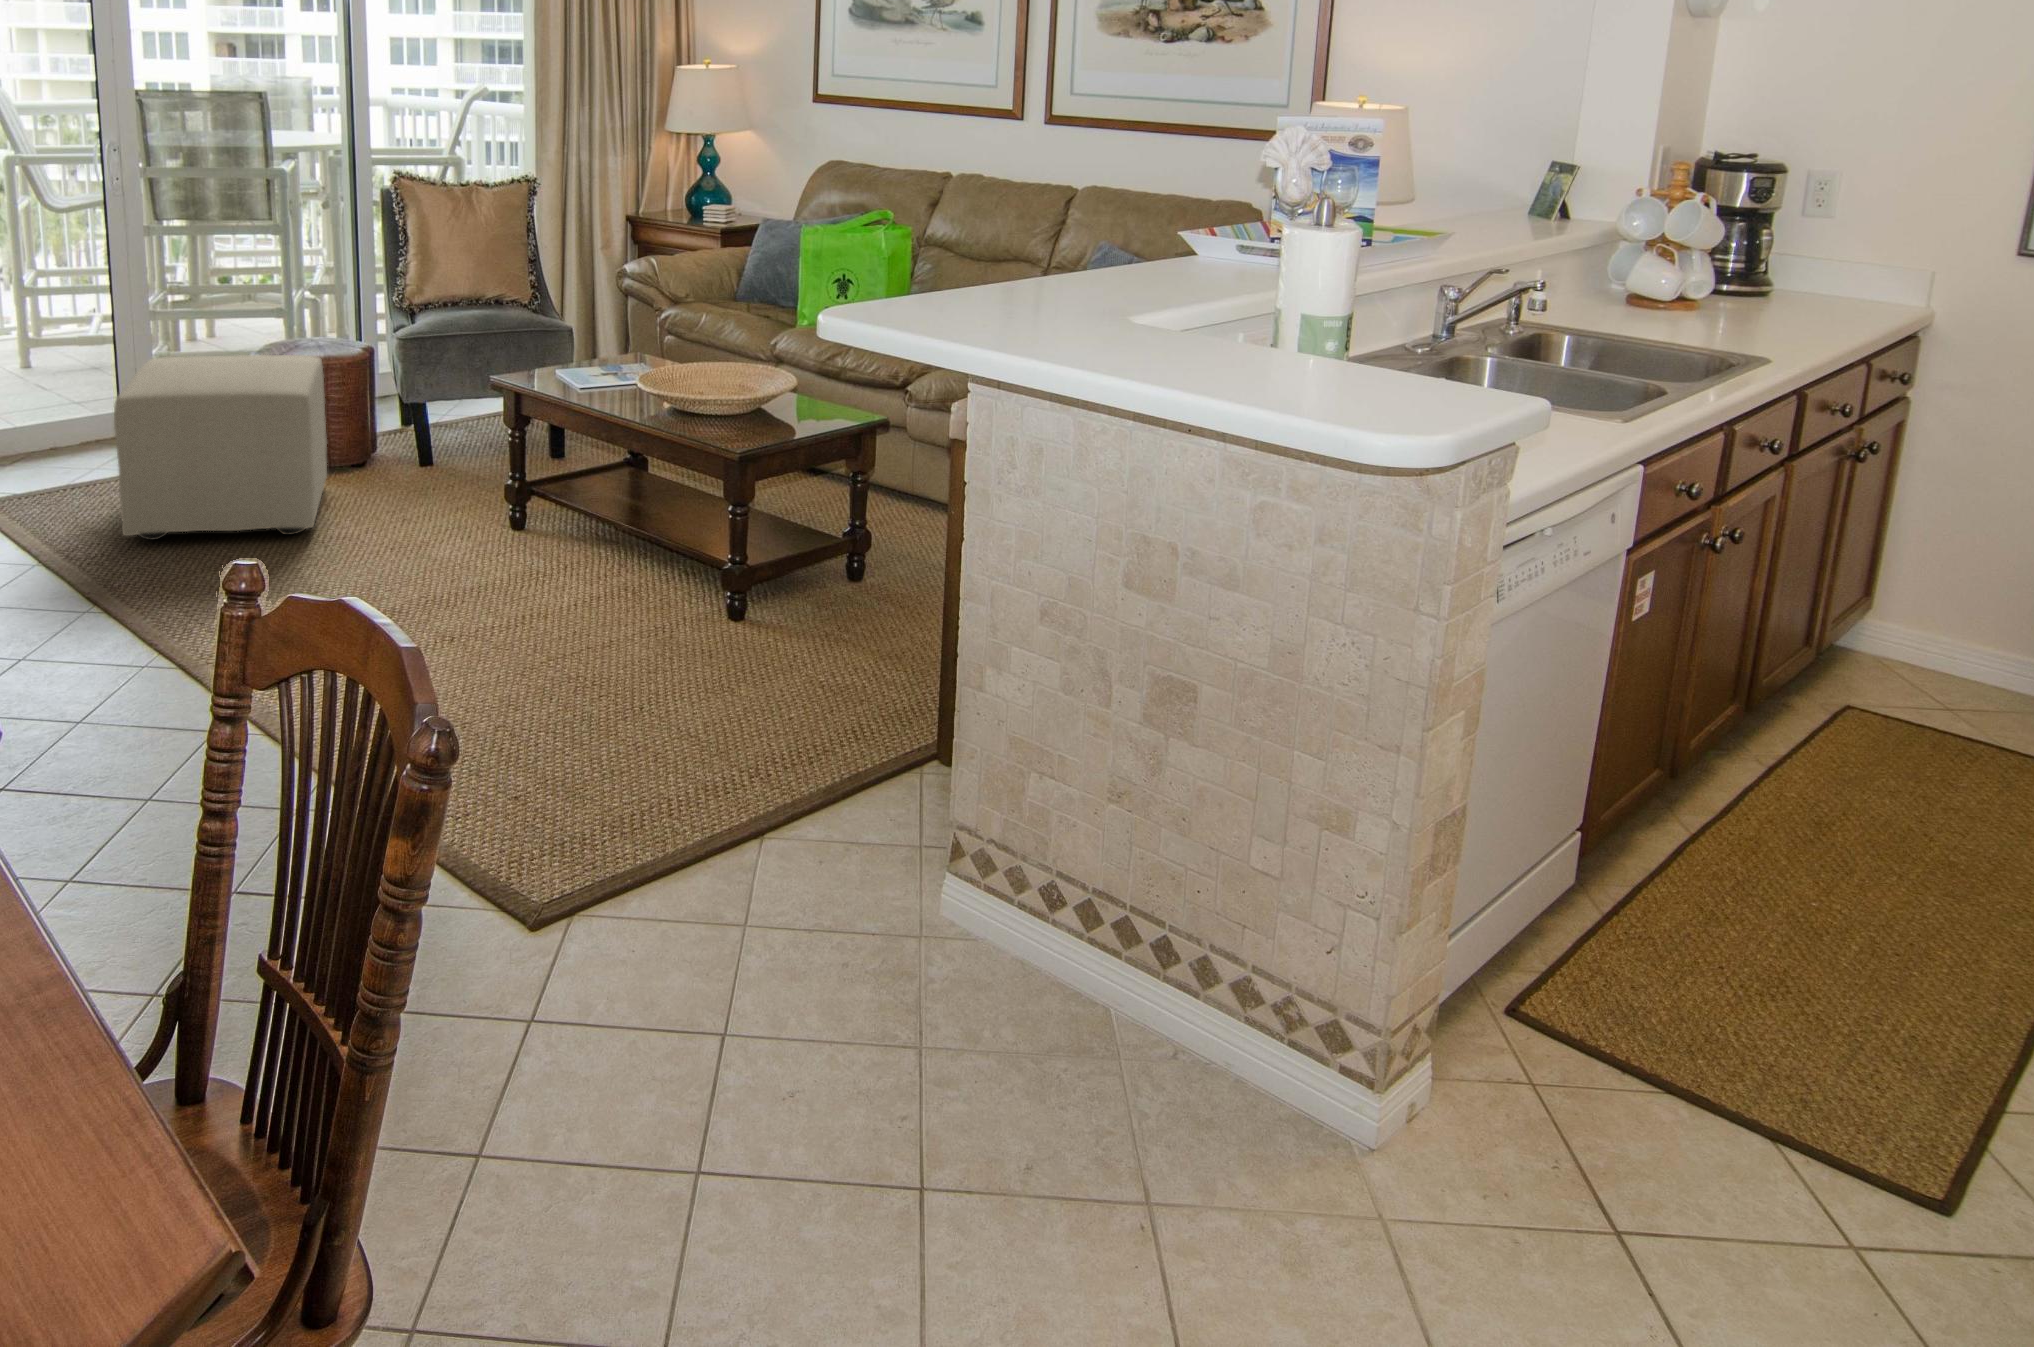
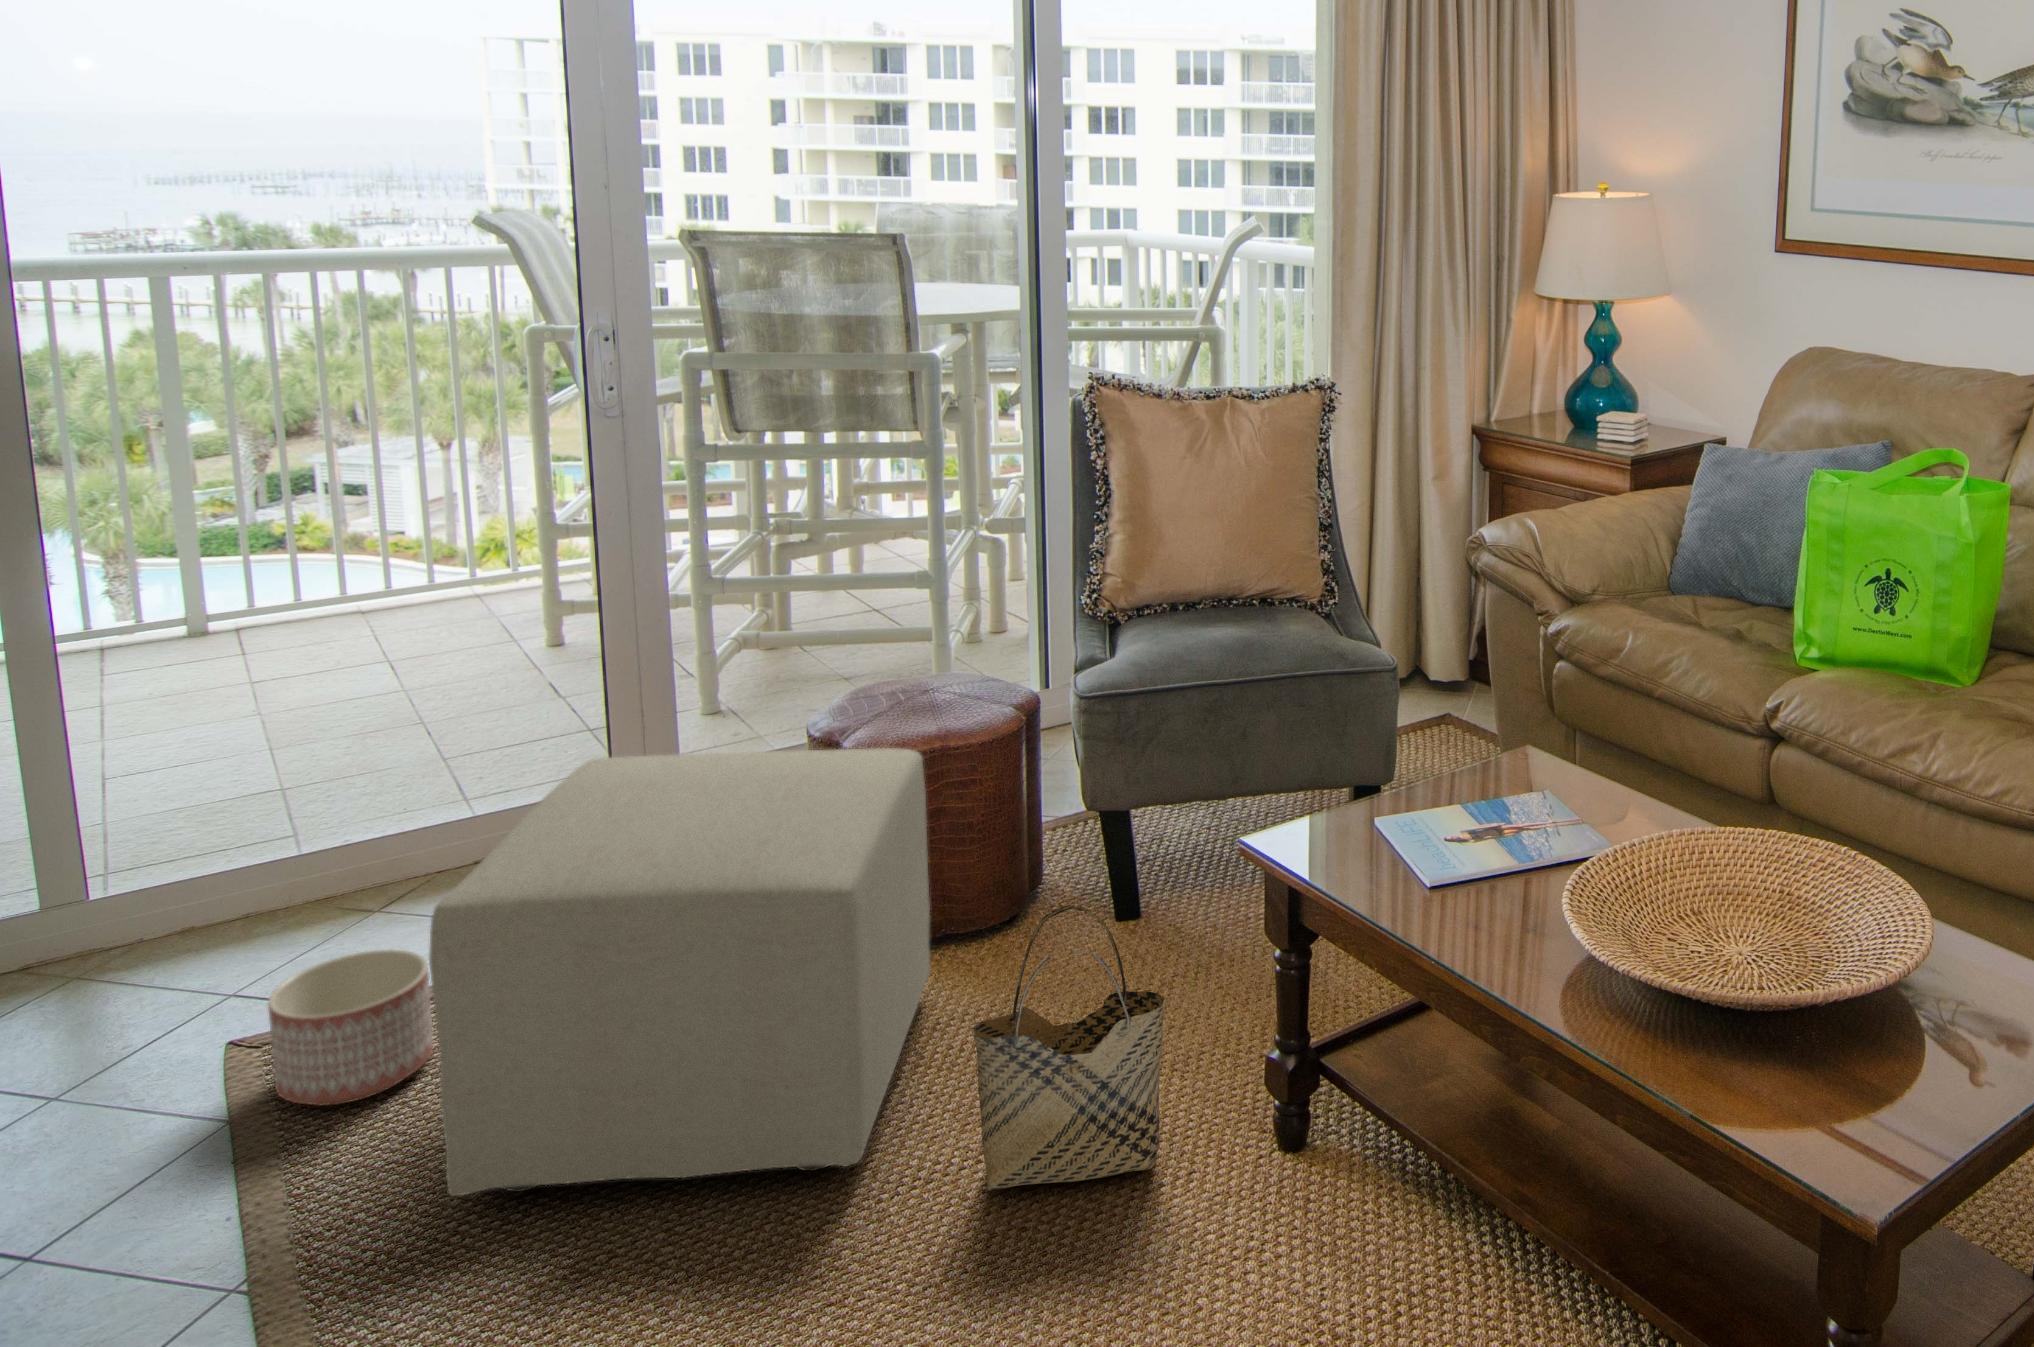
woven basket: none [365,412,456,538] -> present [971,905,1166,1191]
planter: none [7,454,81,519] -> present [268,949,433,1106]

